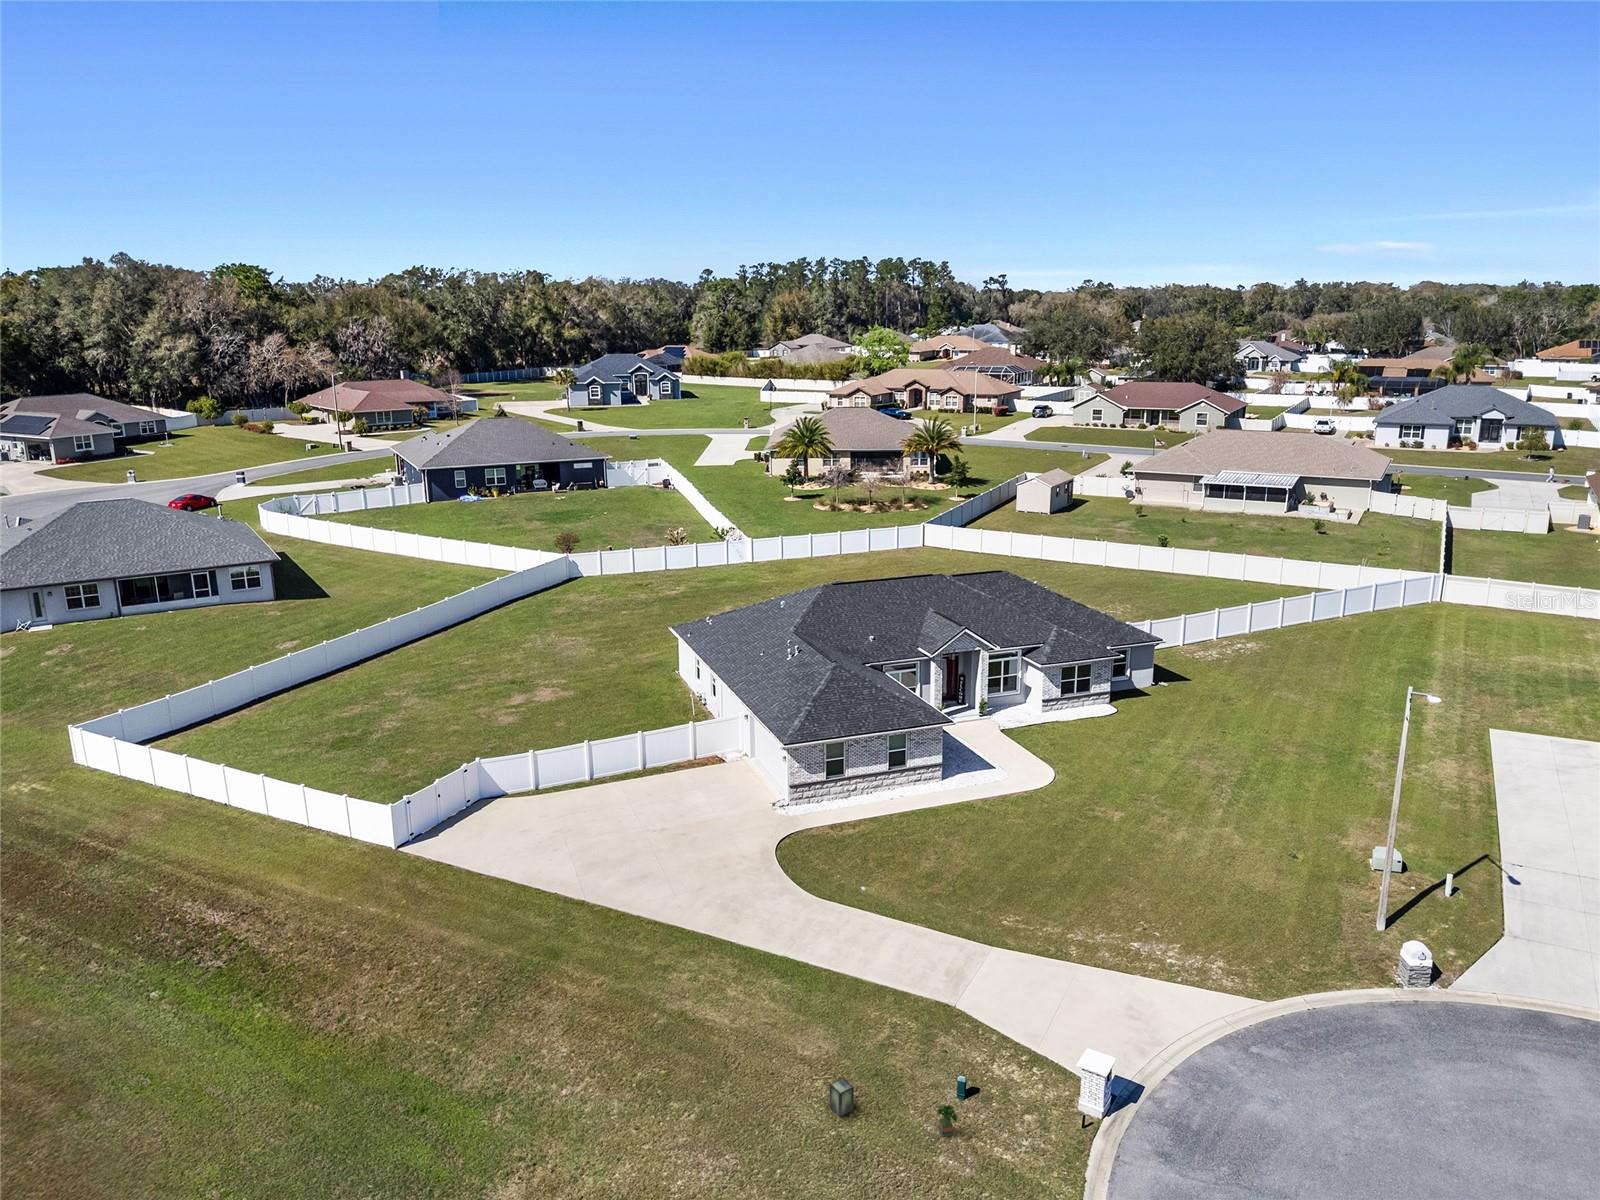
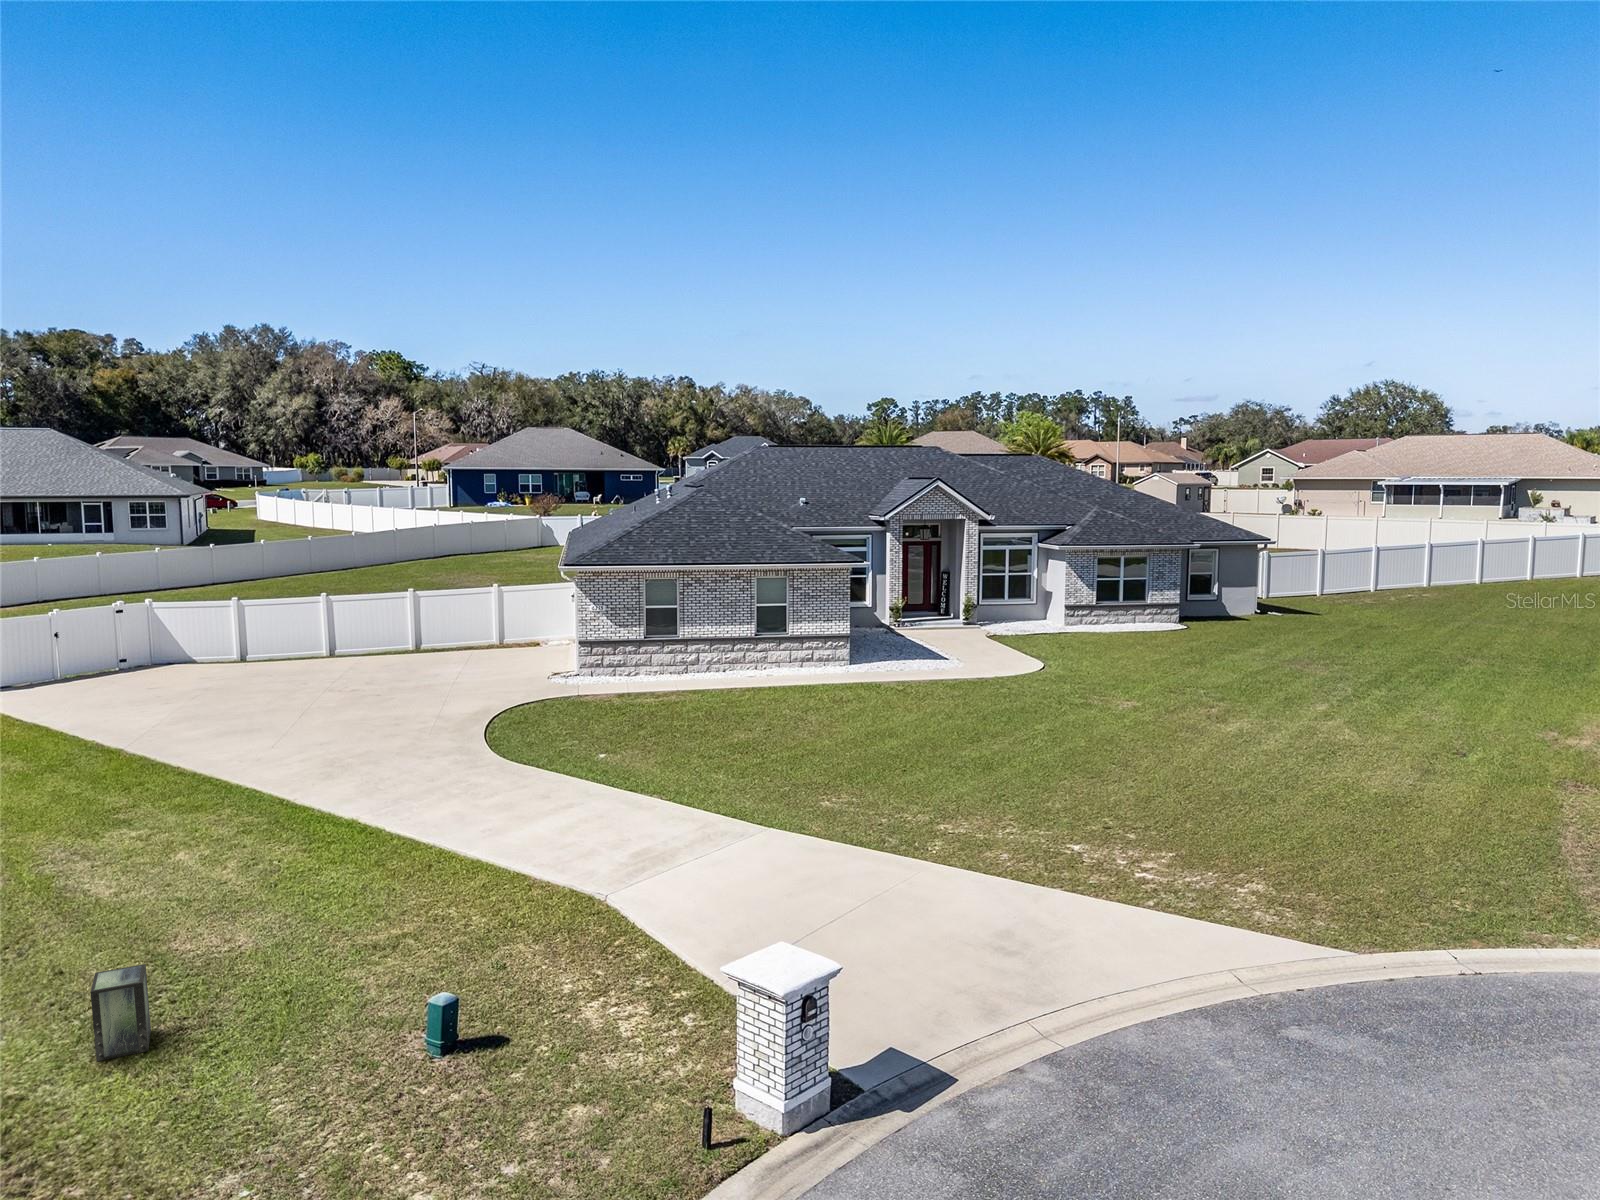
potted tree: present [937,1105,957,1137] -> none [287,1038,345,1128]

